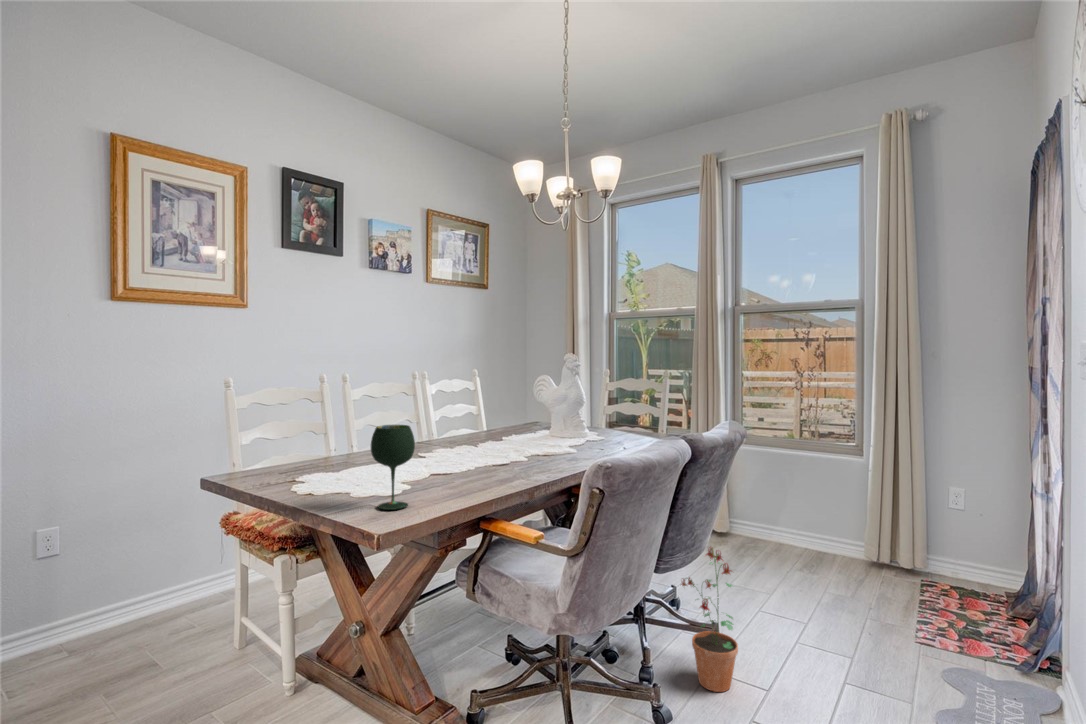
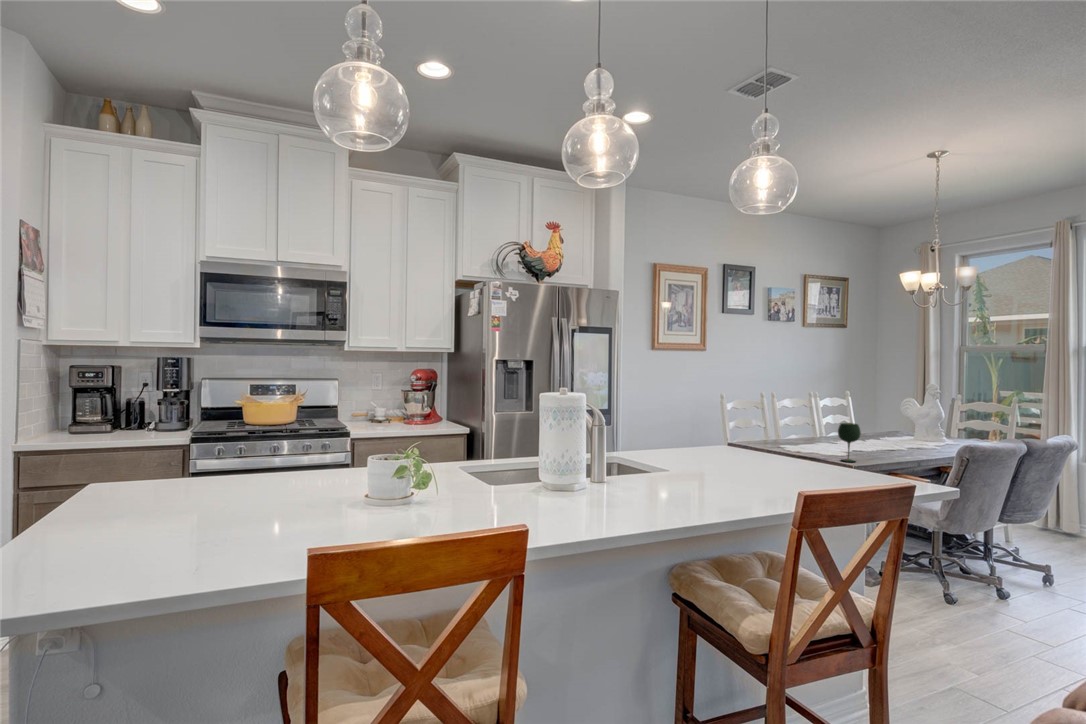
potted plant: present [681,548,738,692] -> none [1019,514,1063,599]

